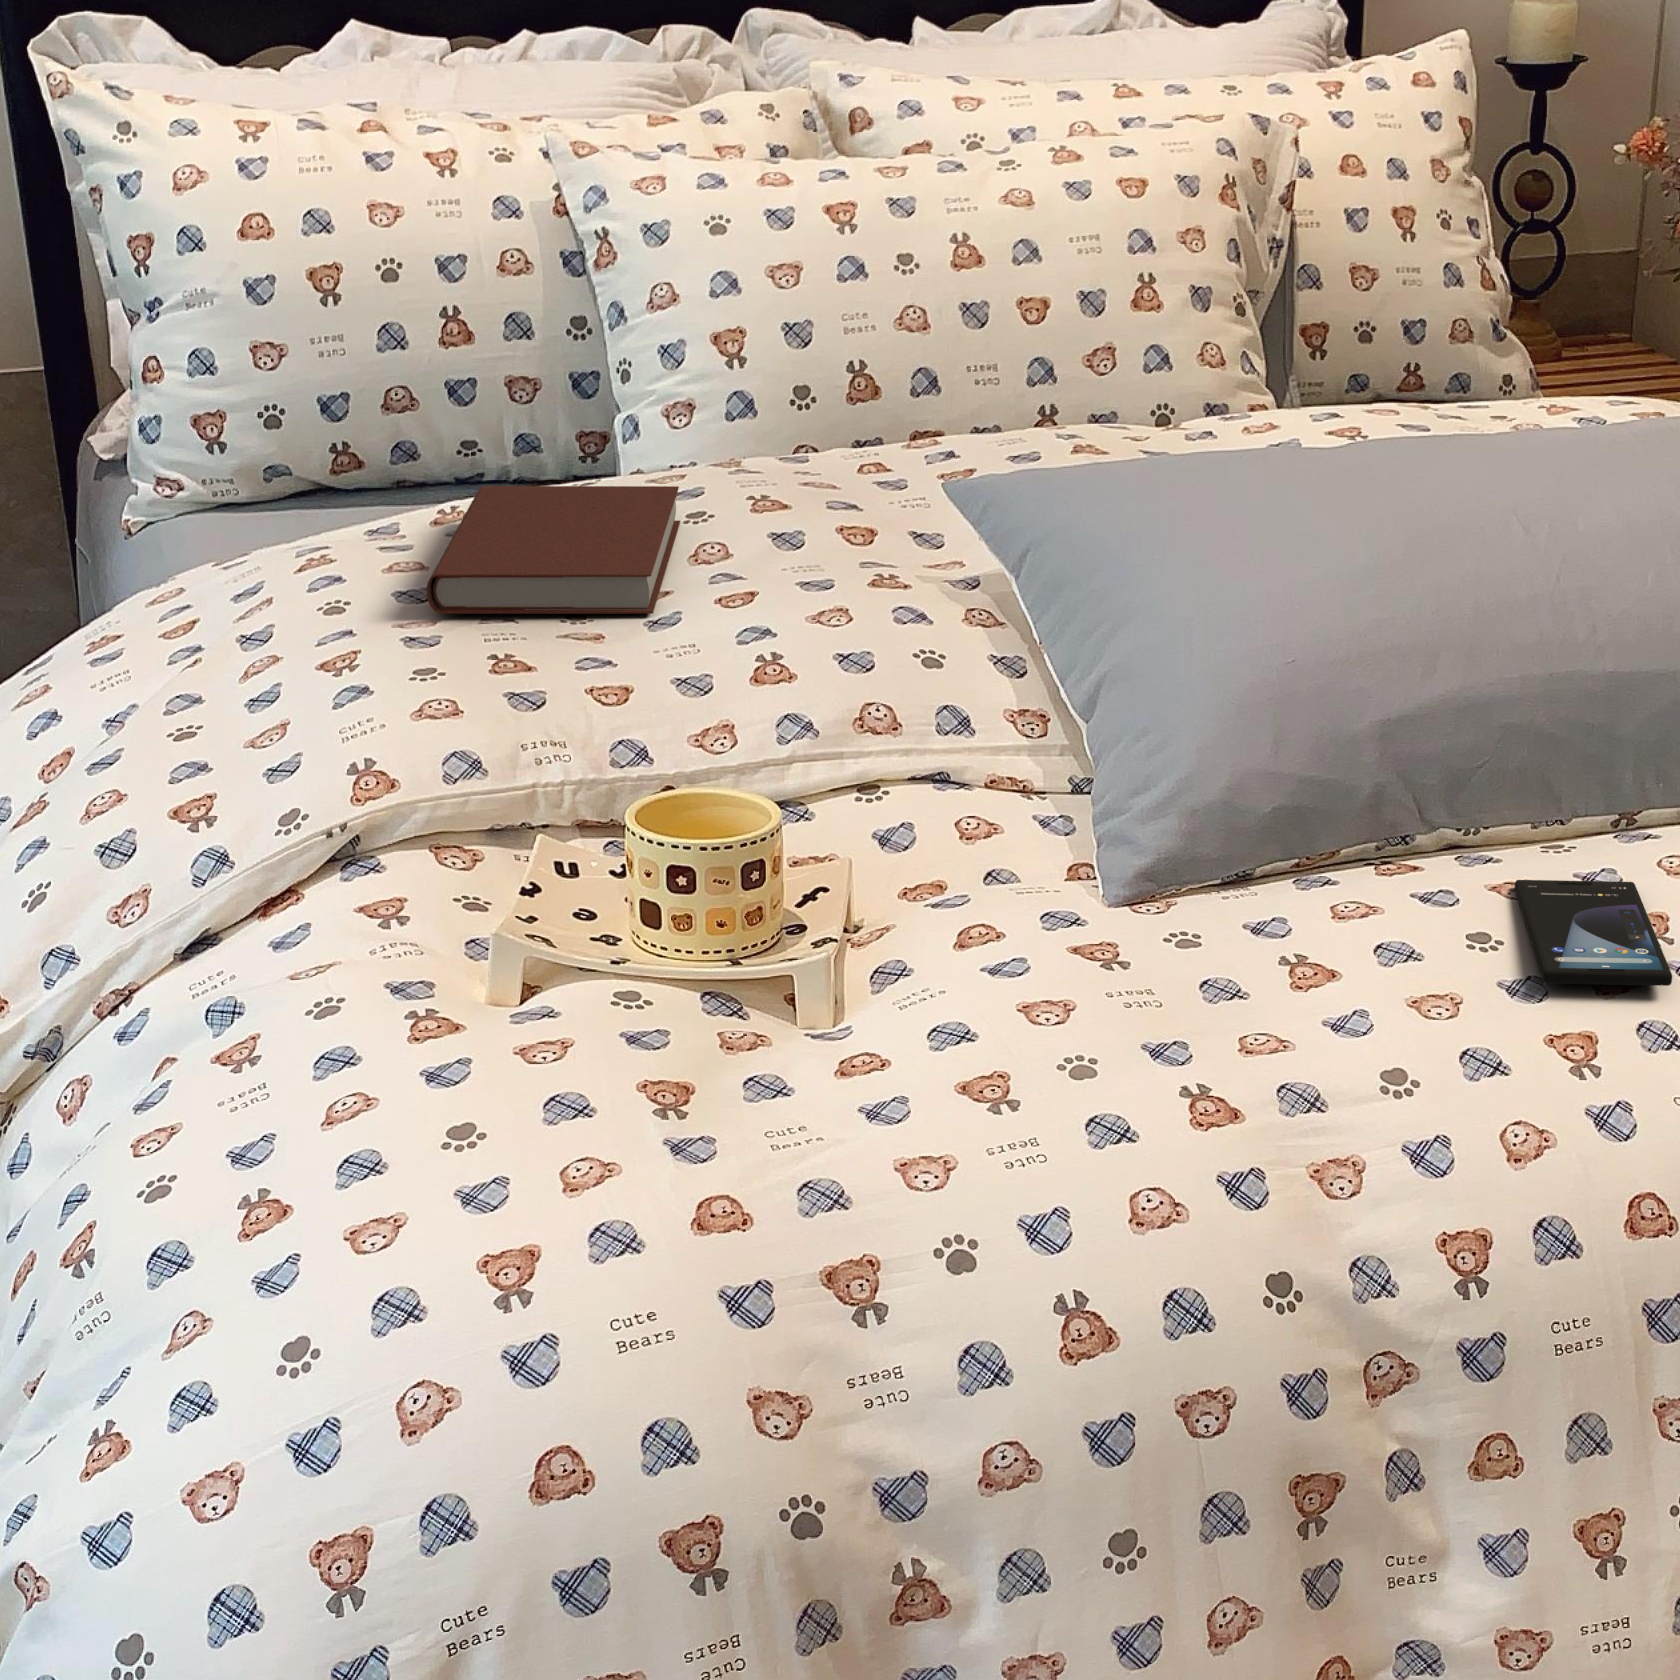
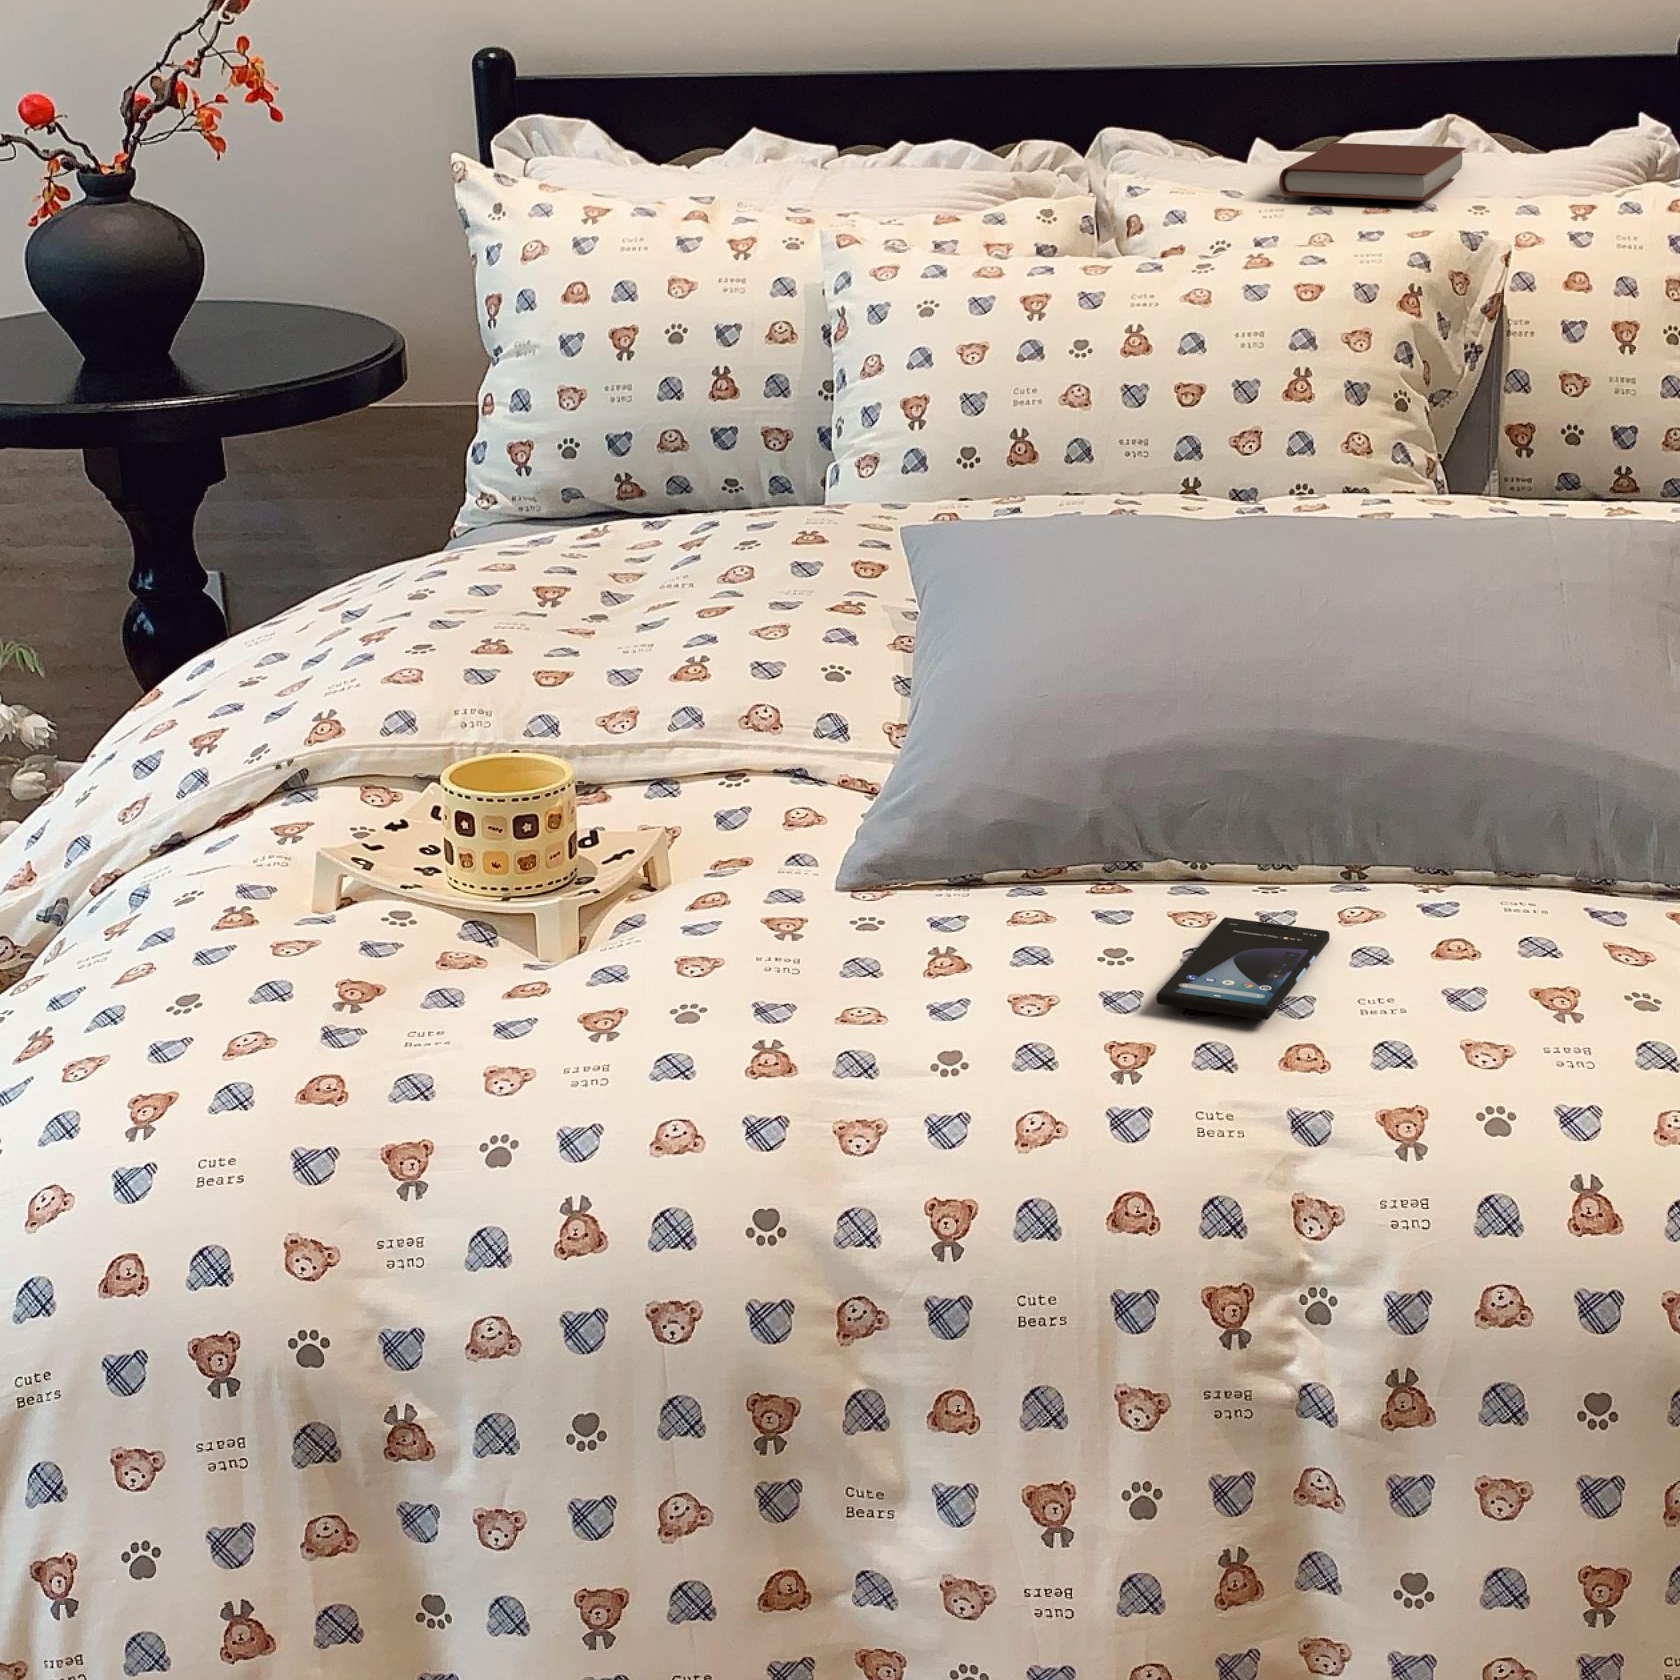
book: present [427,486,680,614] -> present [1279,143,1466,201]

